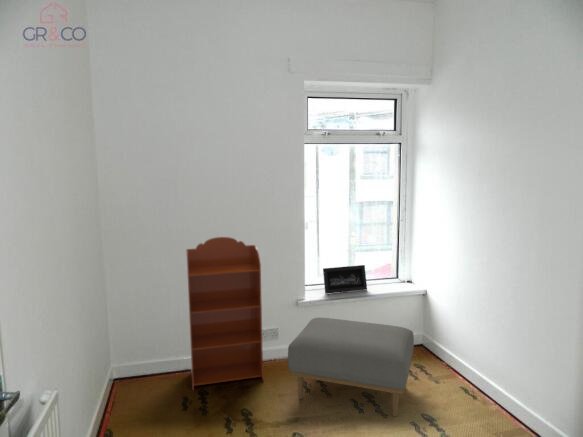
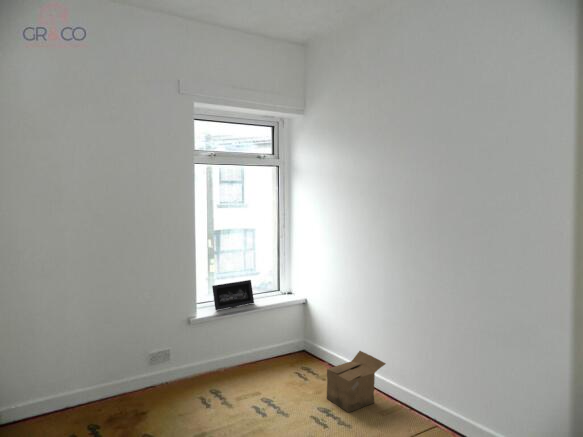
bookcase: present [186,237,264,390] -> none [70,259,161,427]
ottoman: present [288,318,414,416] -> none [191,333,305,414]
cardboard box: none [435,357,511,426] -> present [327,351,386,412]

